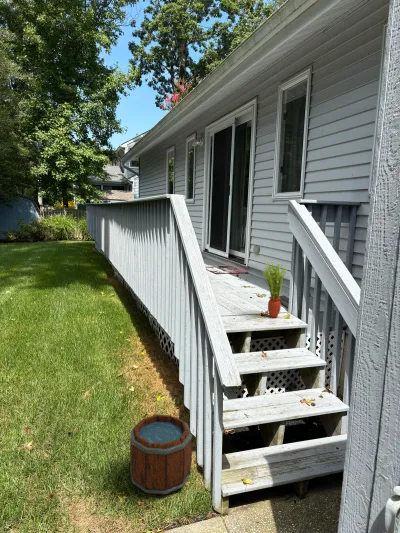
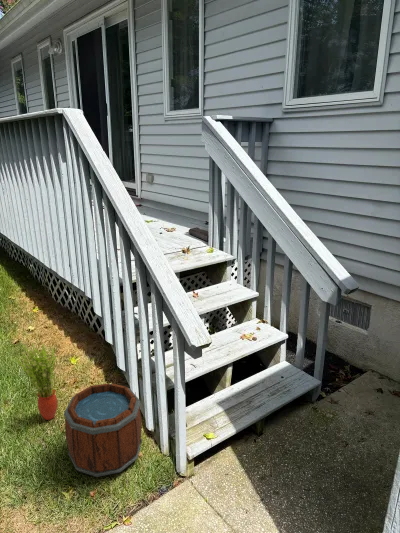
potted plant: present [263,261,288,317] -> present [18,344,57,420]

